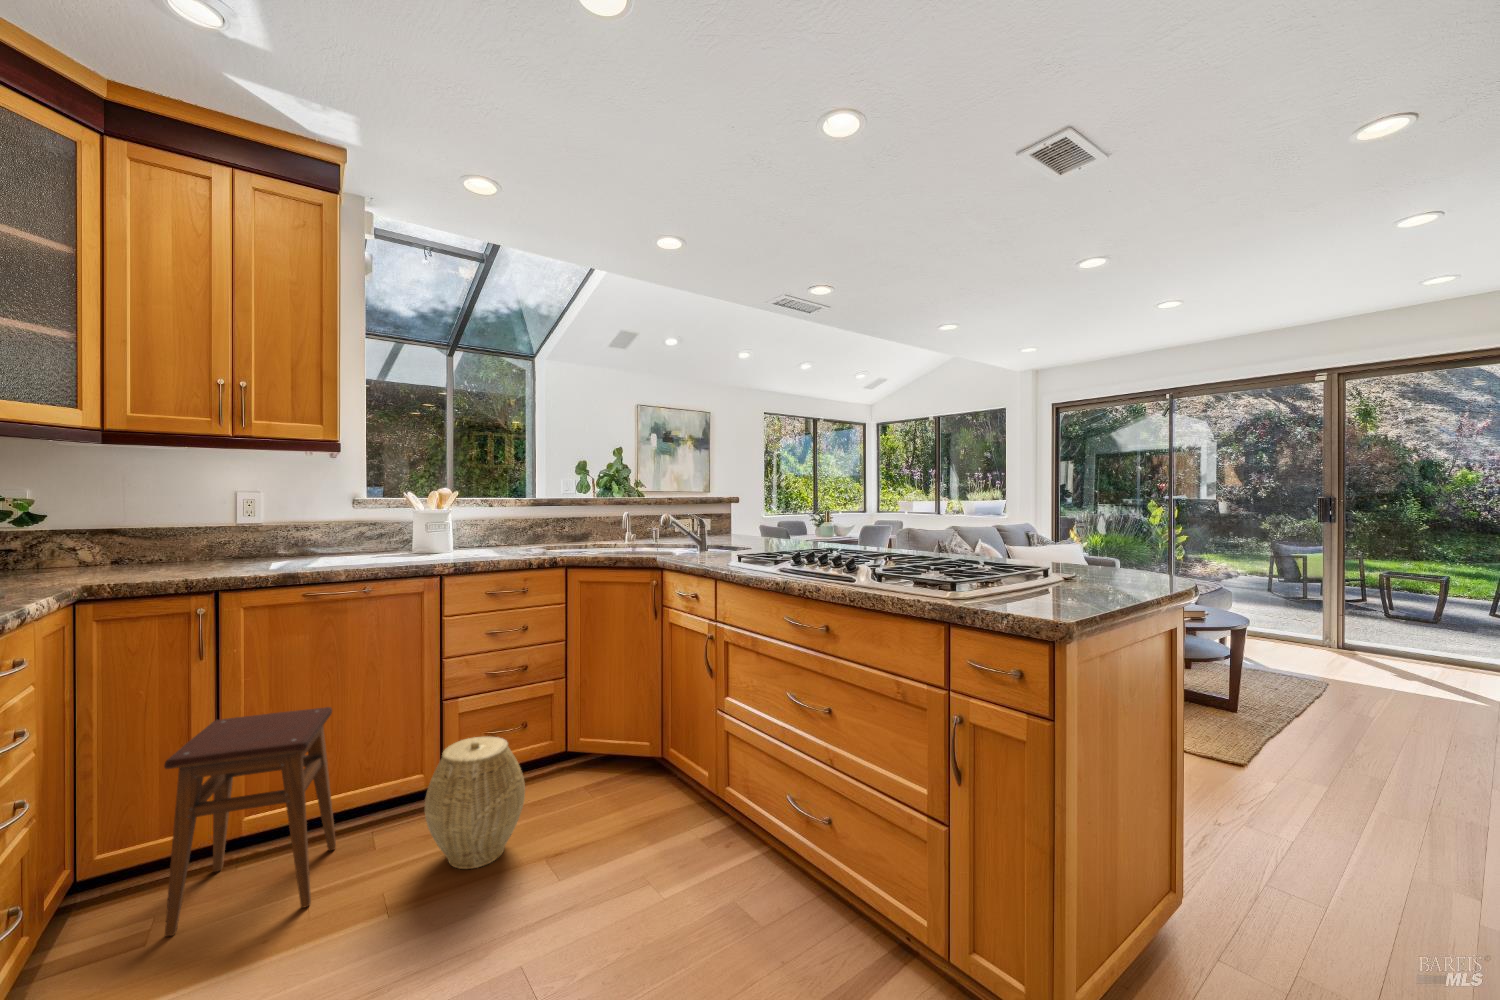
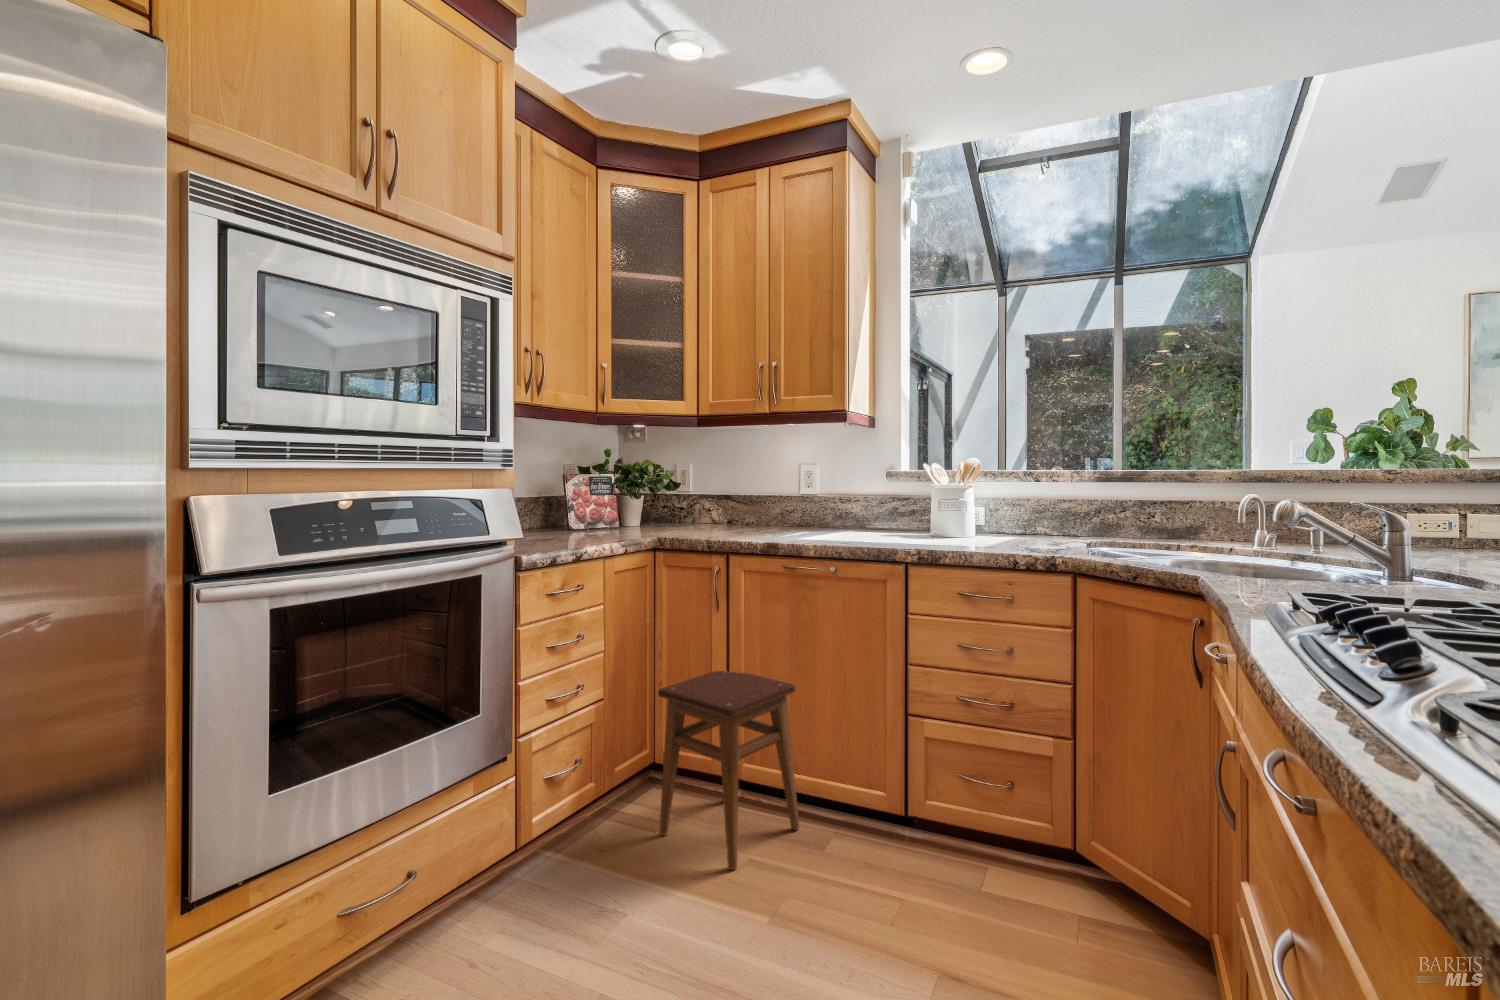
woven basket: present [425,736,525,869] -> none [823,768,941,935]

